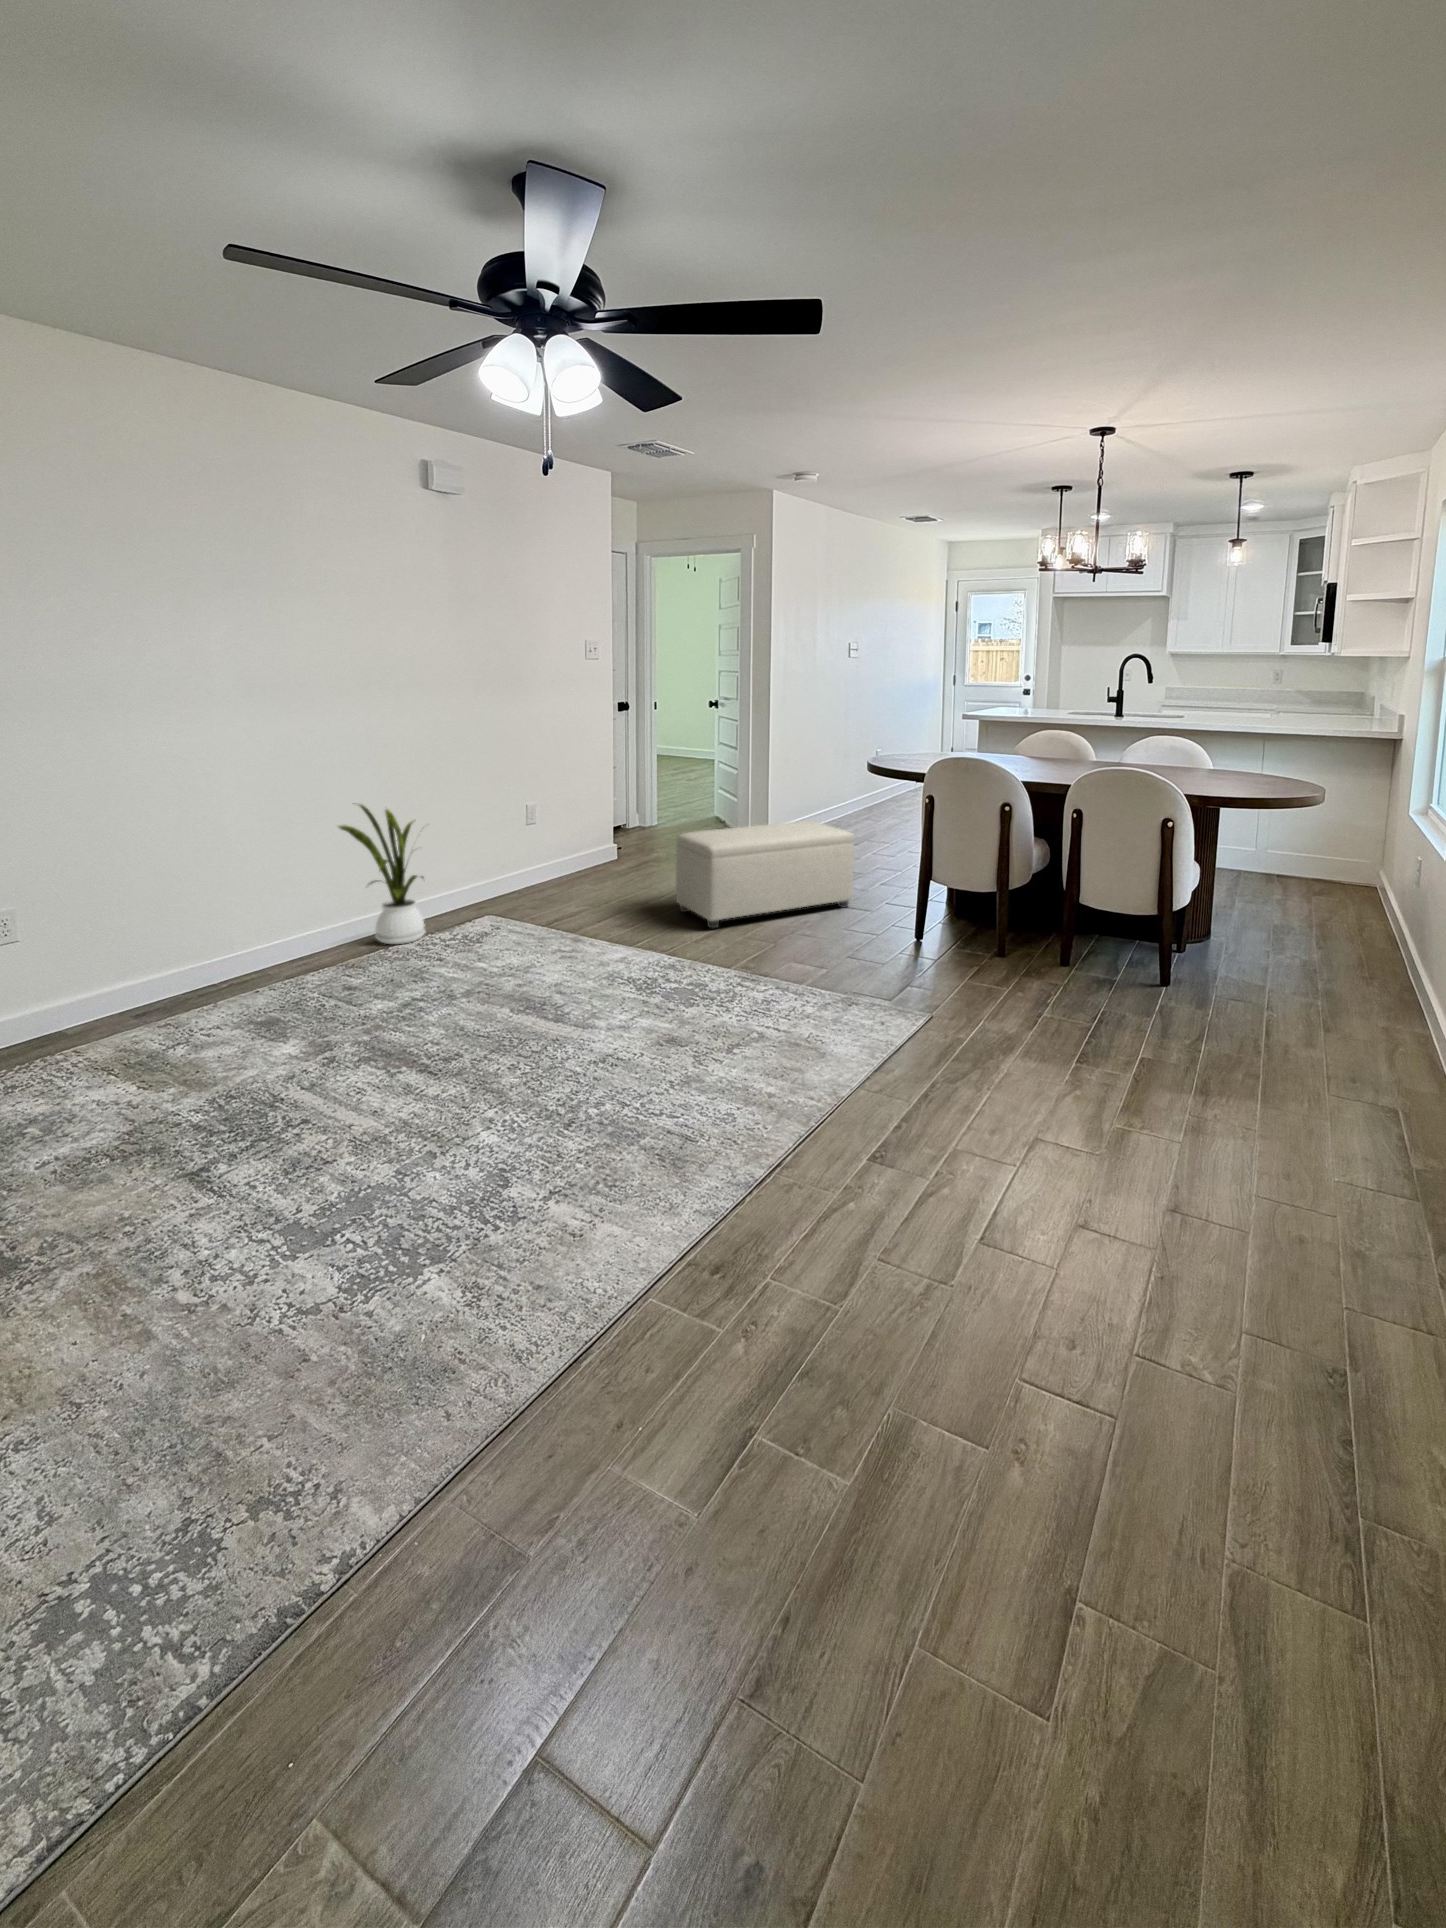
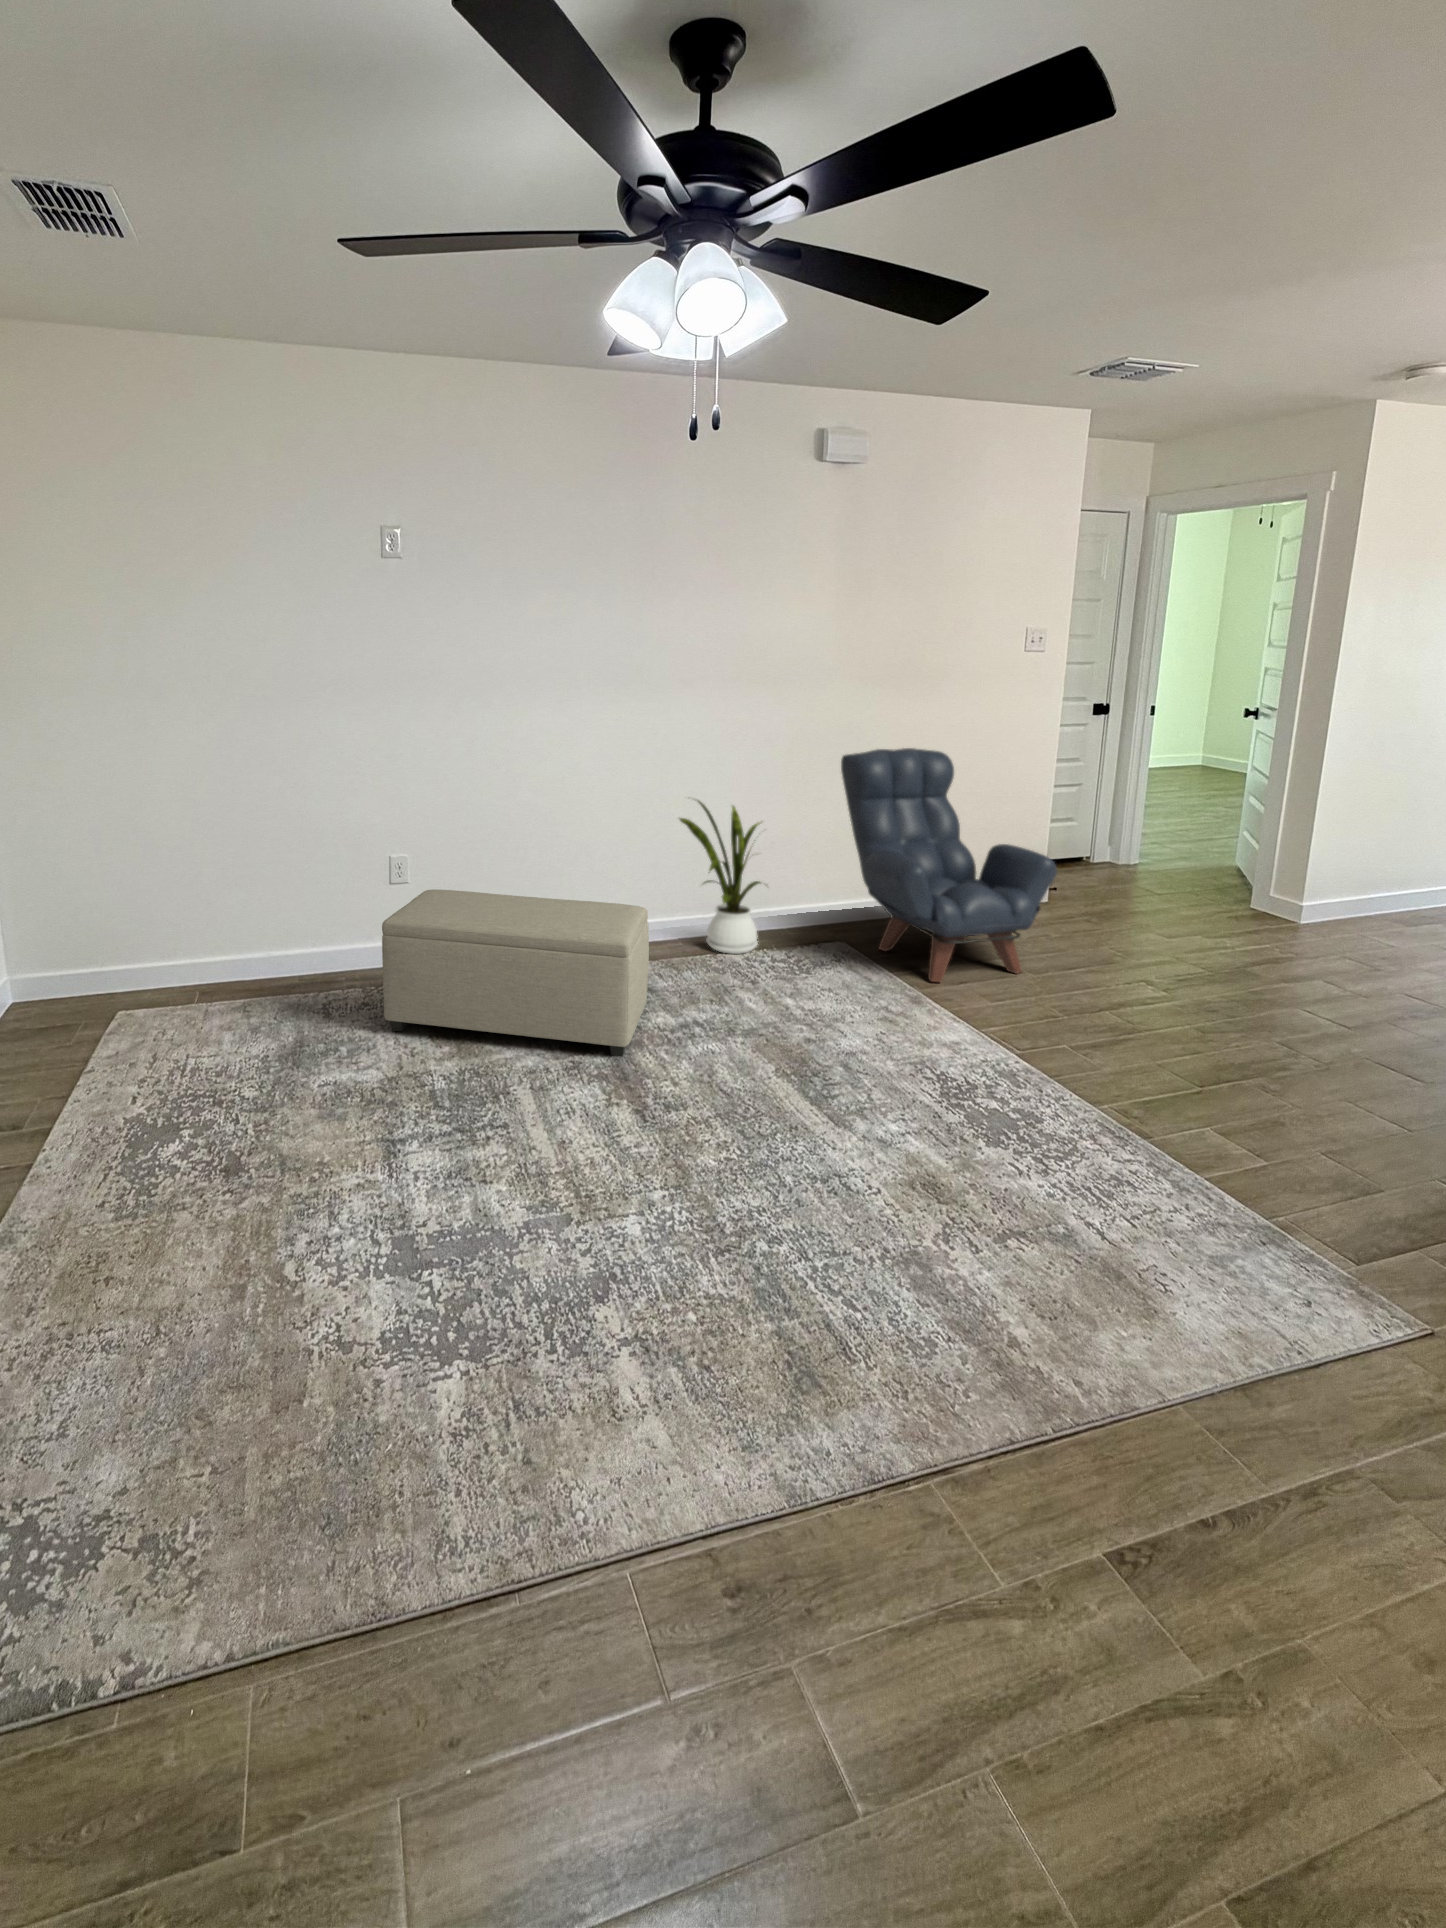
armchair: none [469,746,647,926] -> present [841,748,1057,982]
ottoman: present [676,821,854,928] -> present [382,889,649,1057]

